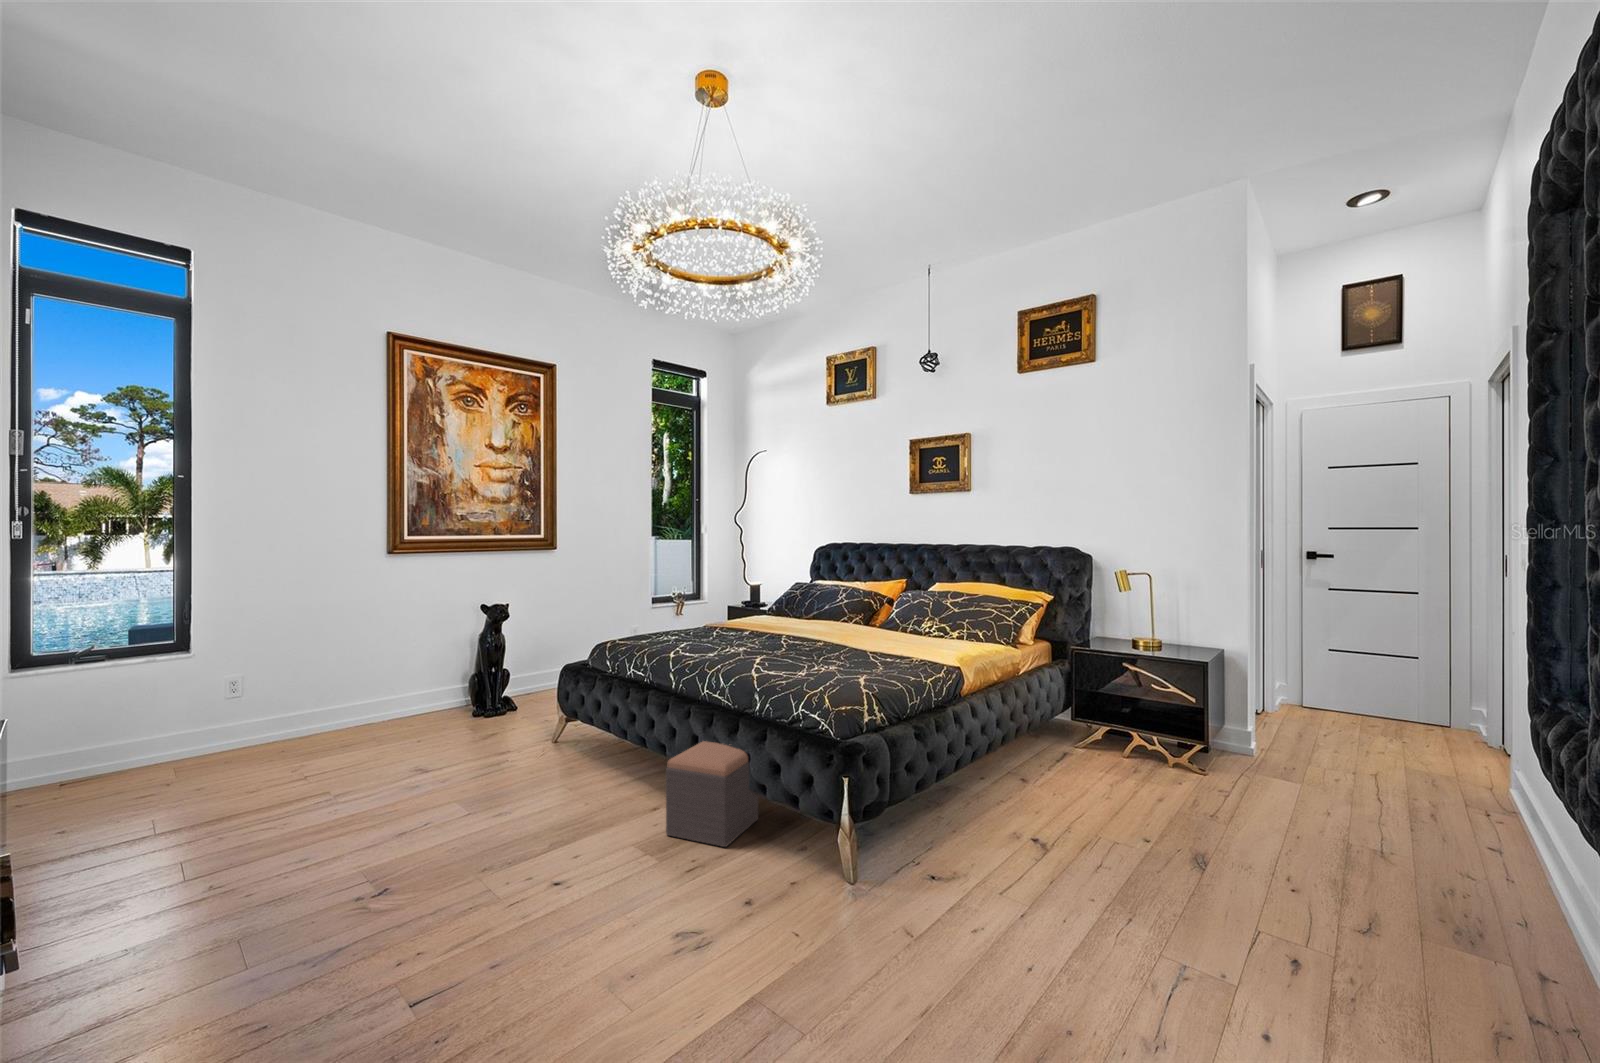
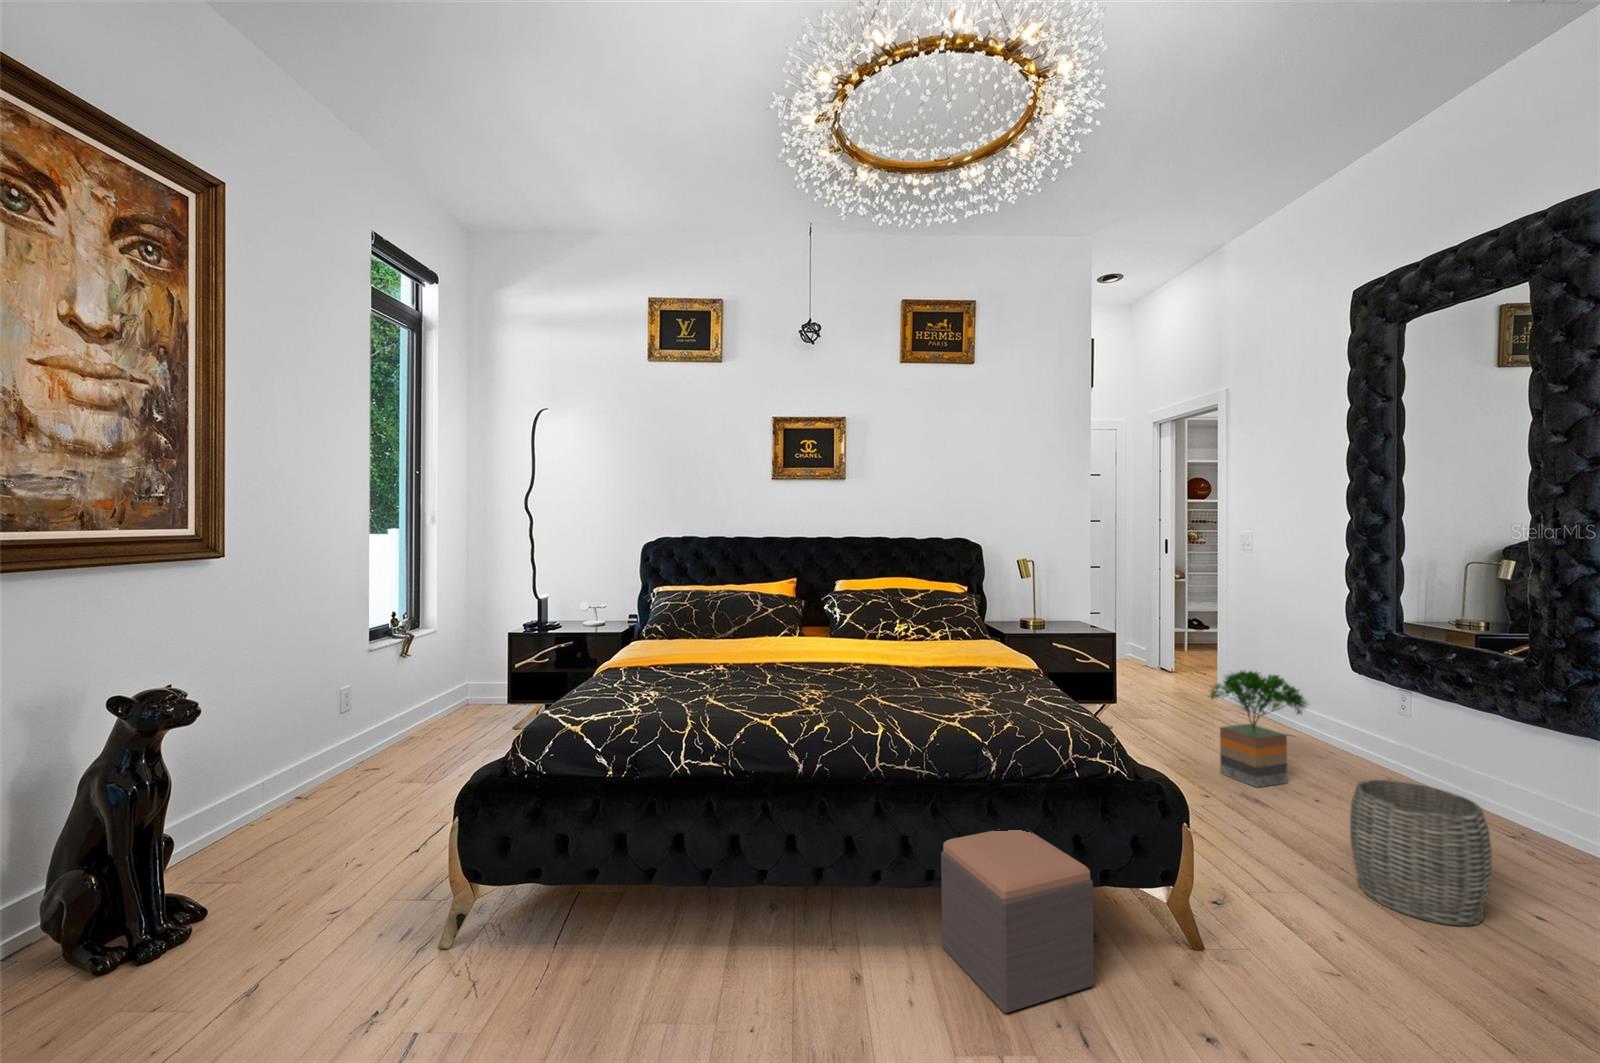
potted tree: none [1175,707,1280,853] -> present [1209,670,1309,787]
woven basket: none [1026,807,1141,961] -> present [1350,780,1492,926]

